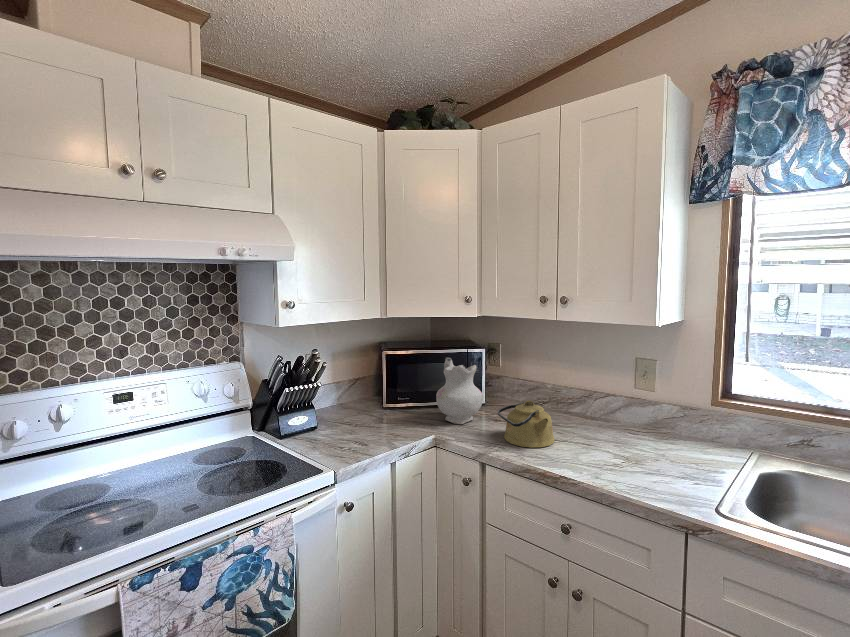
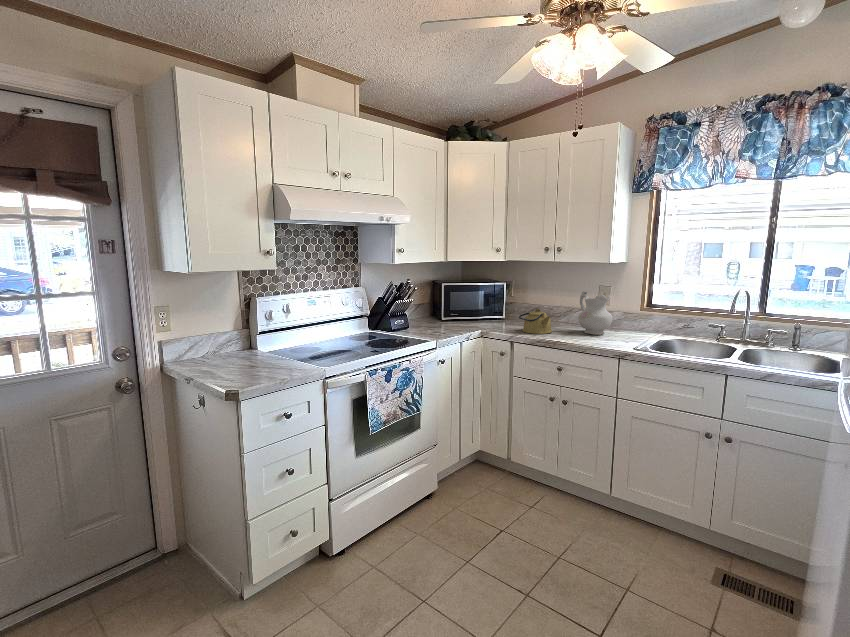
ceramic pitcher: present [436,357,483,424] -> present [578,292,612,335]

